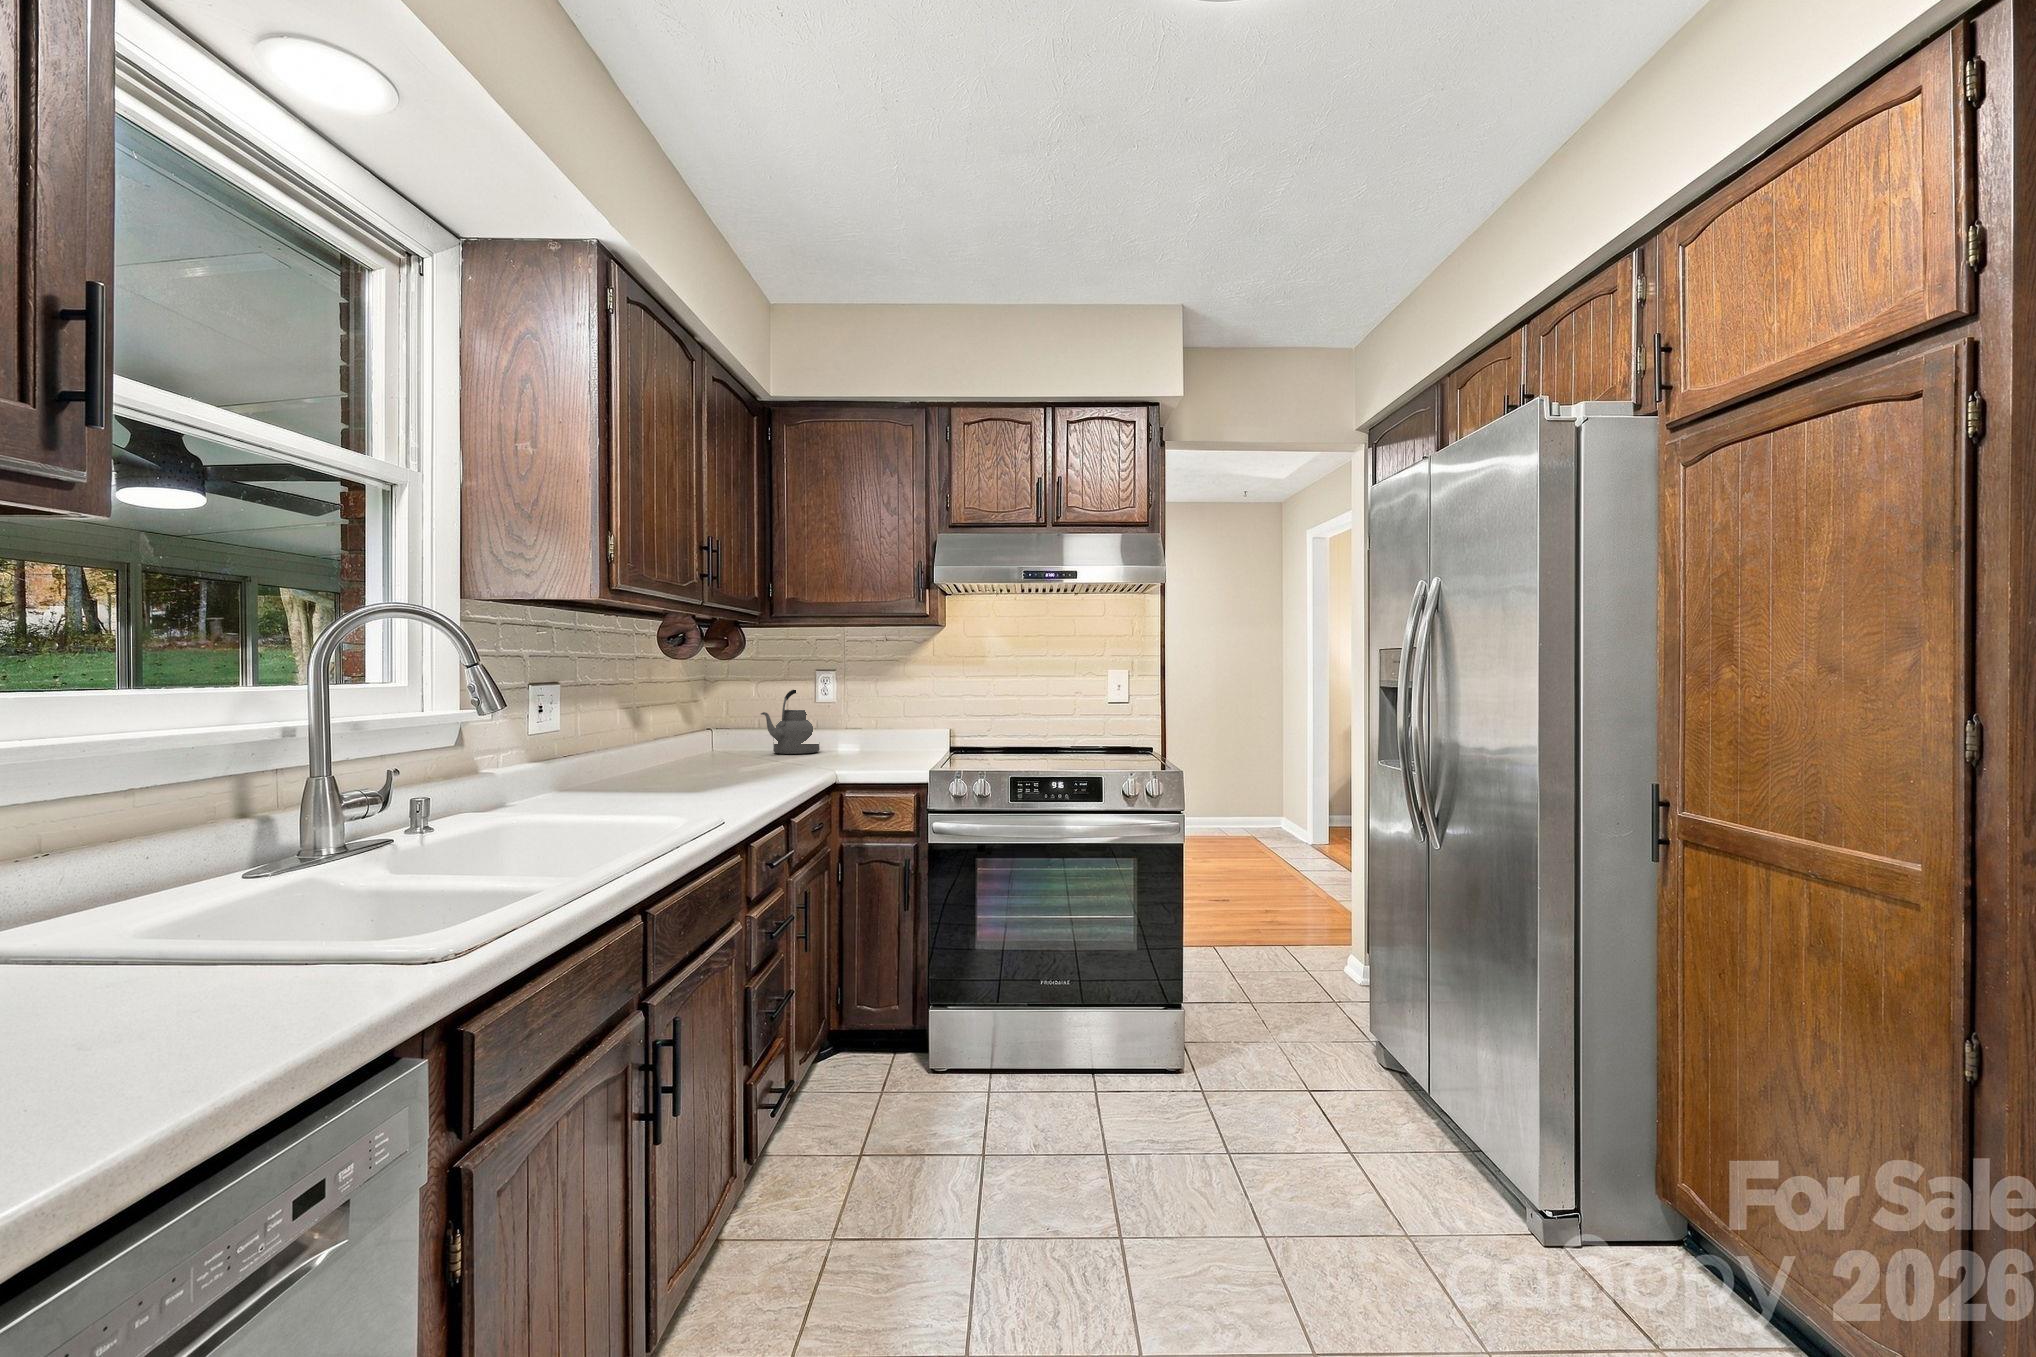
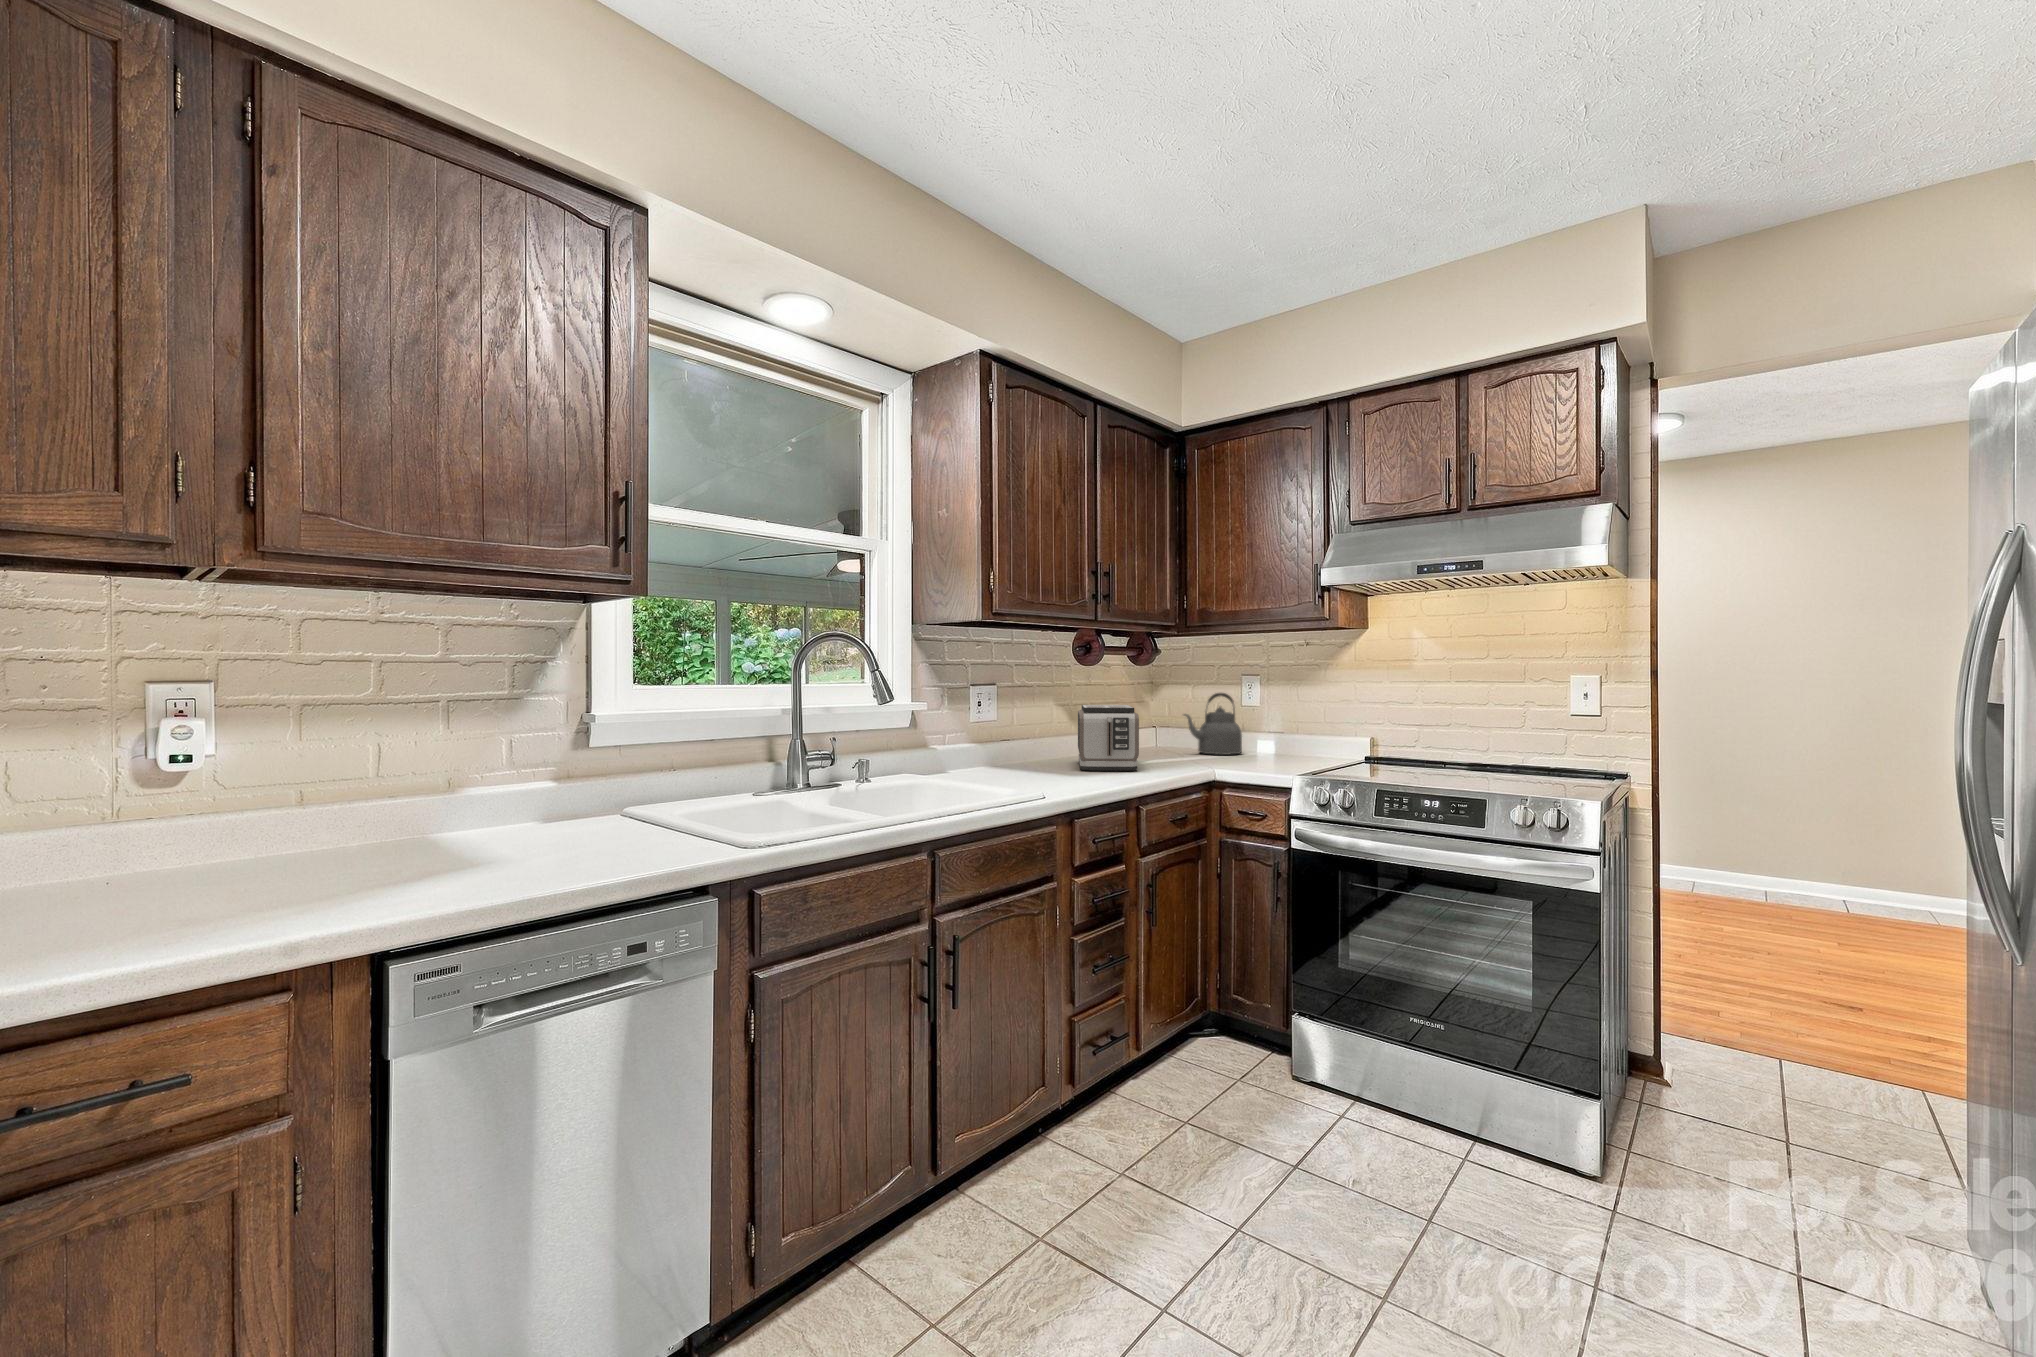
toaster: none [663,705,758,782] -> present [1078,705,1139,771]

